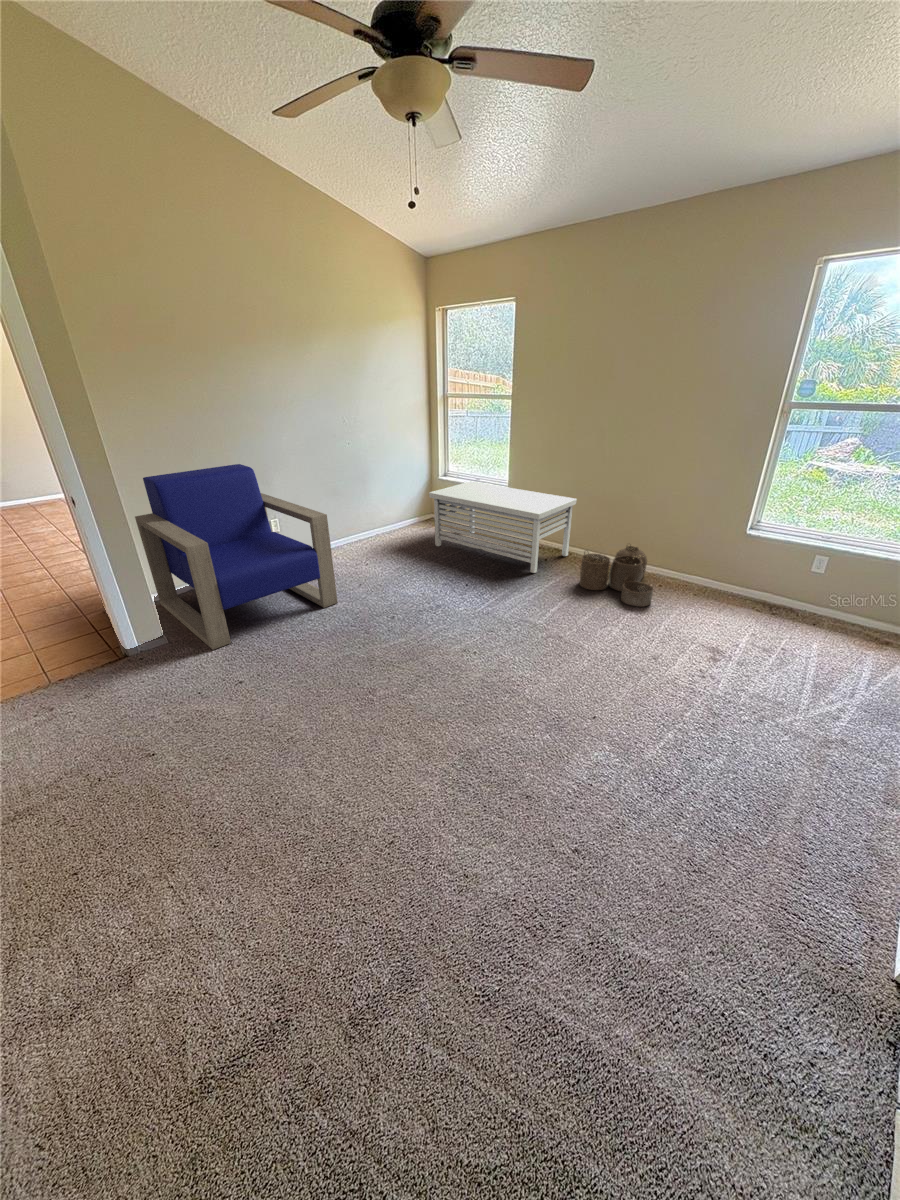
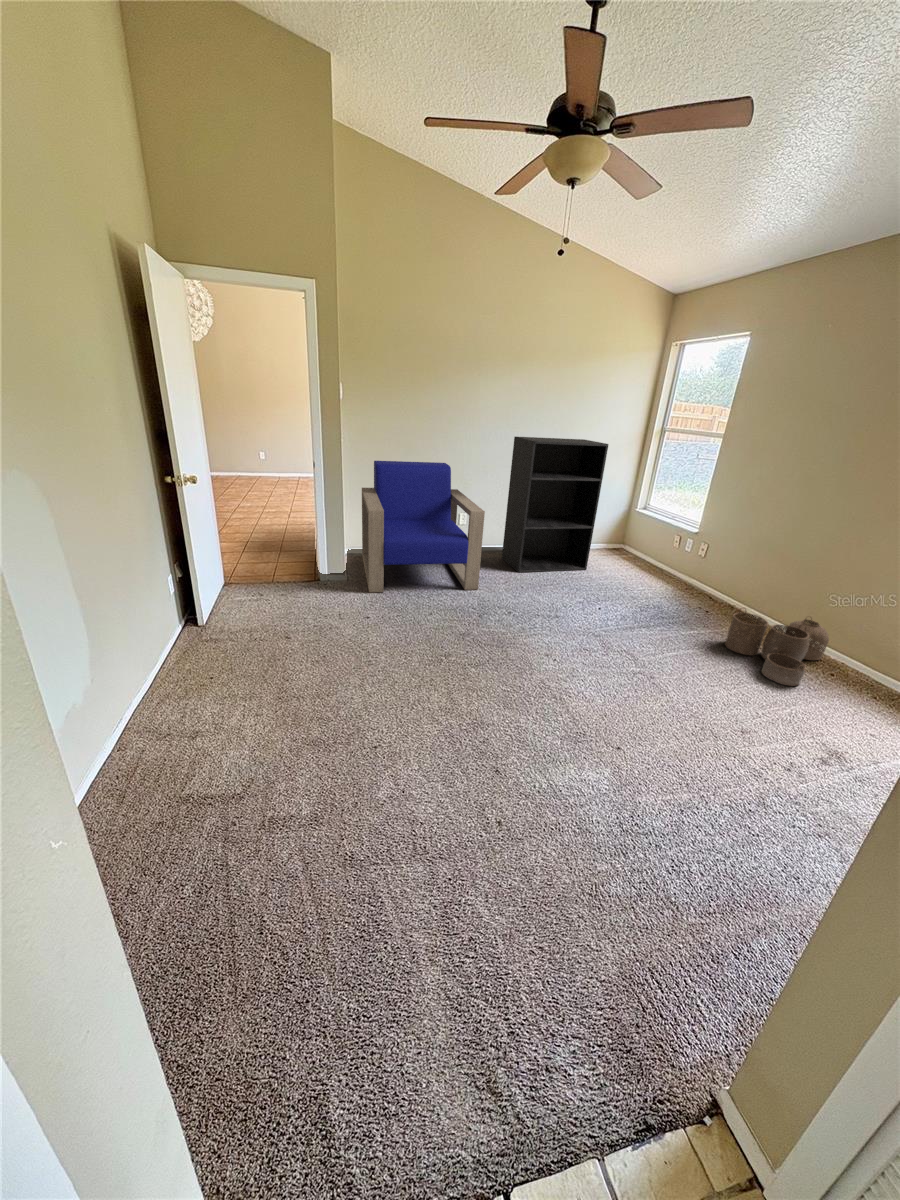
bookshelf: none [314,414,421,570] -> present [502,437,608,572]
storage bench: present [429,481,577,573] -> none [603,518,764,619]

